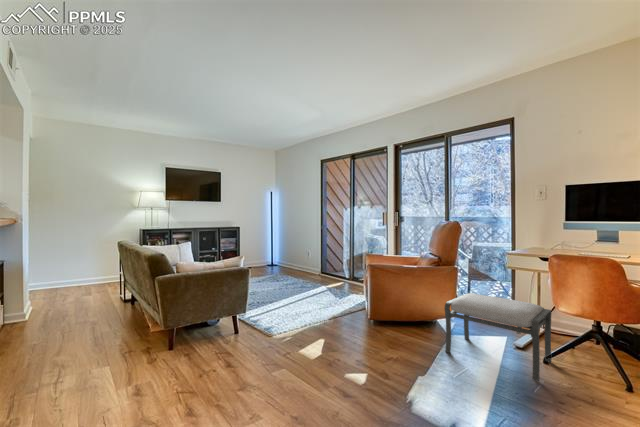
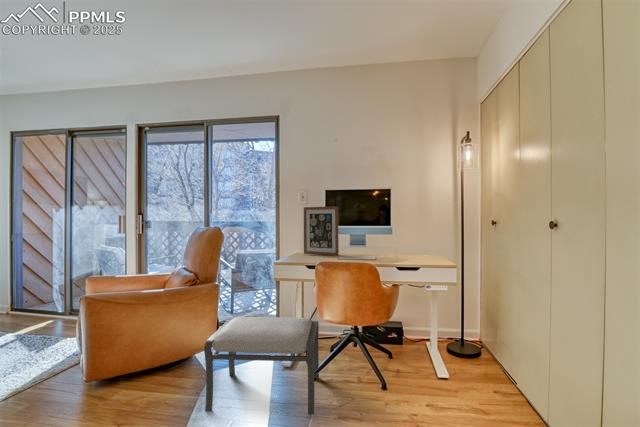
picture frame: none [540,203,581,253] -> present [304,206,339,256]

